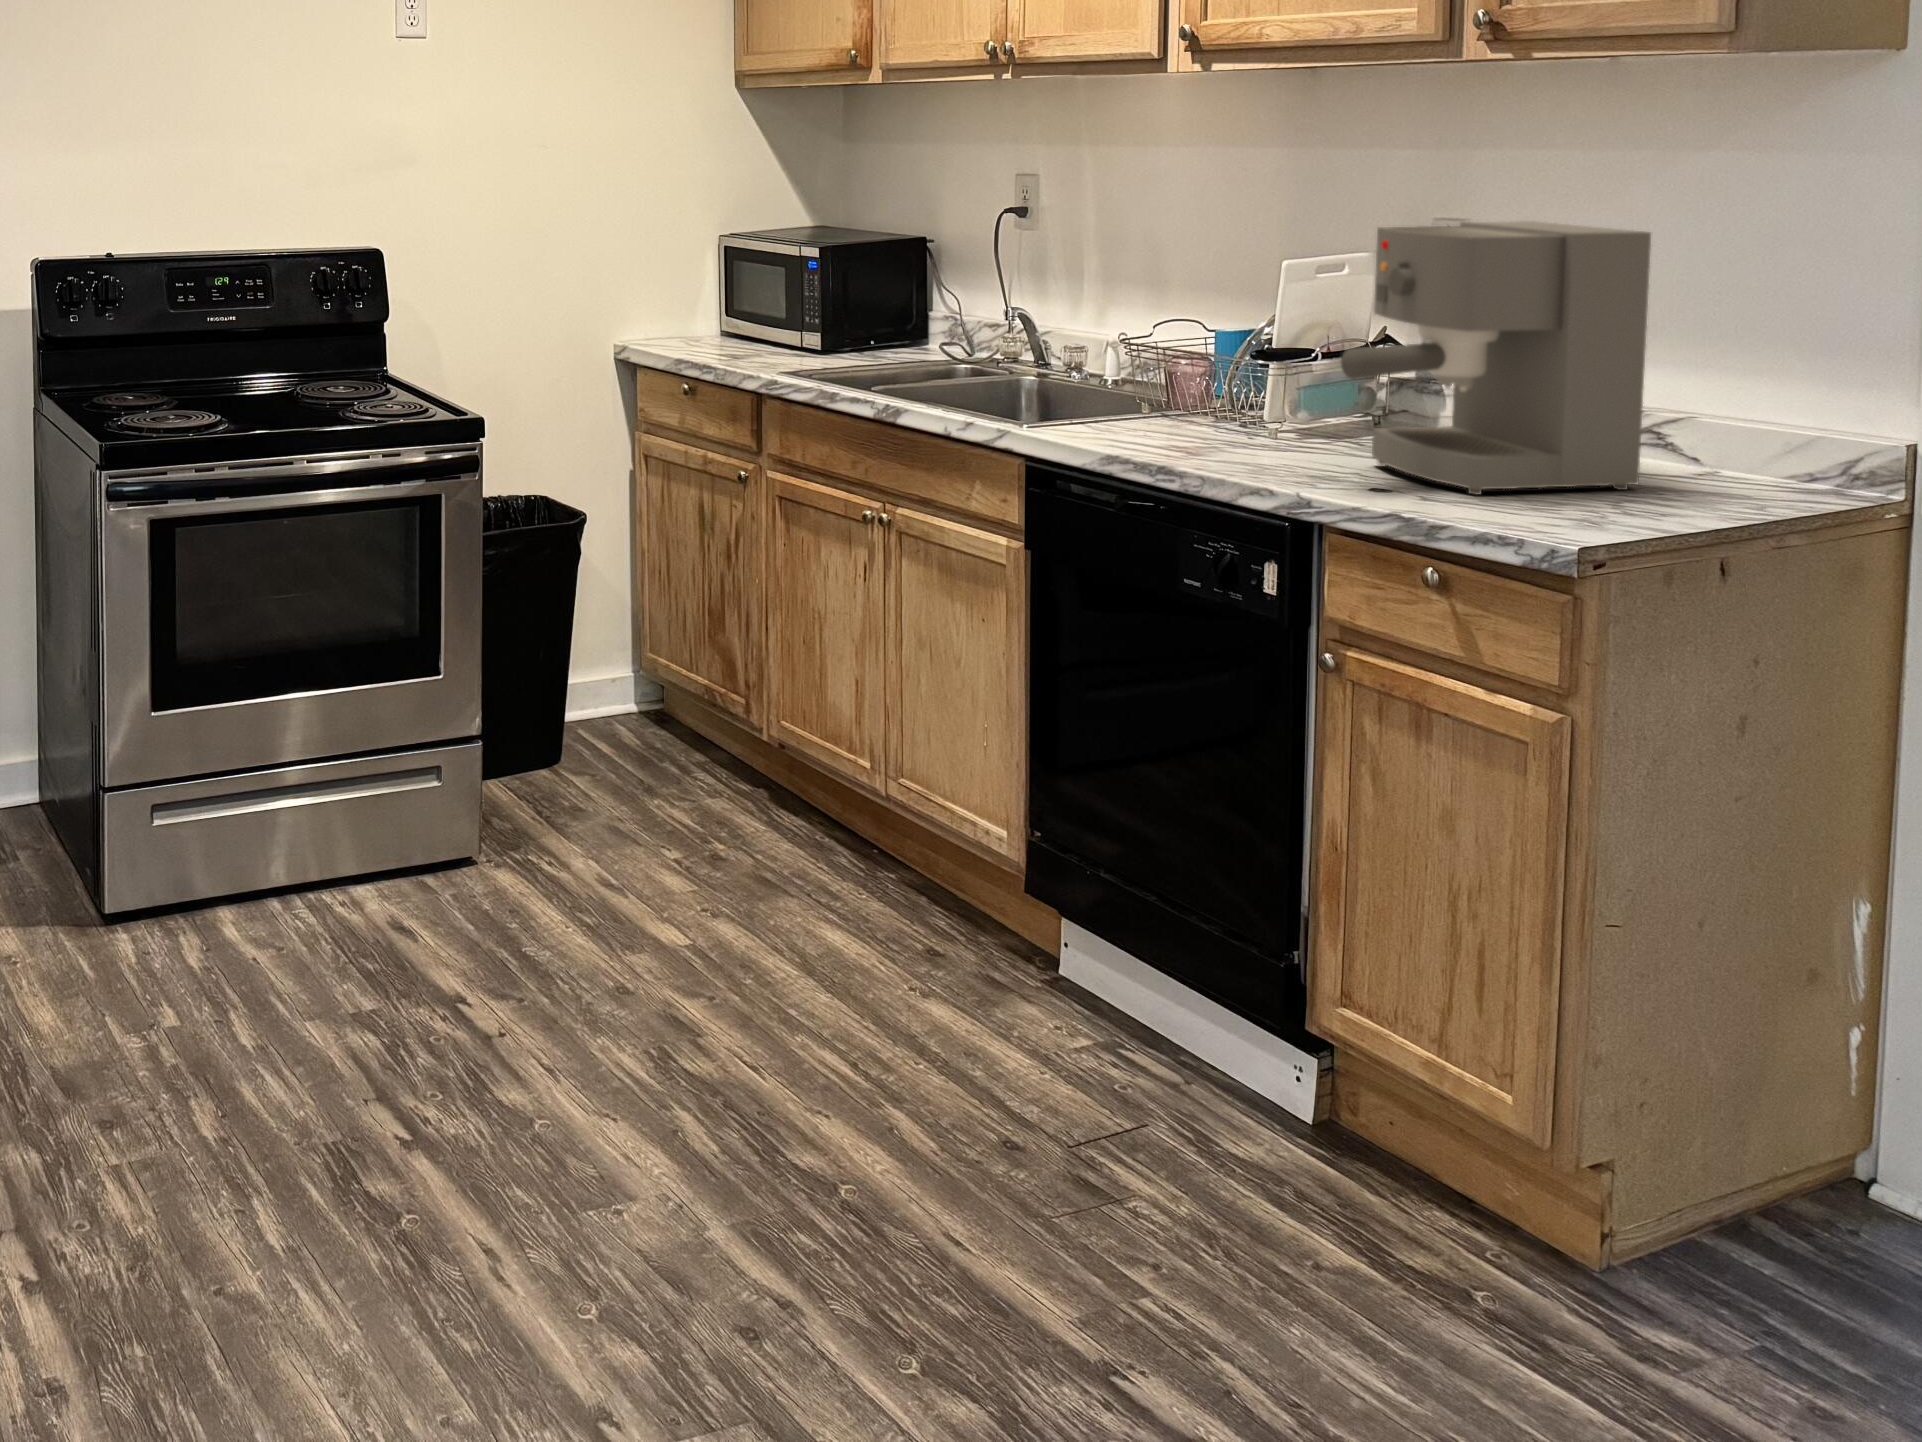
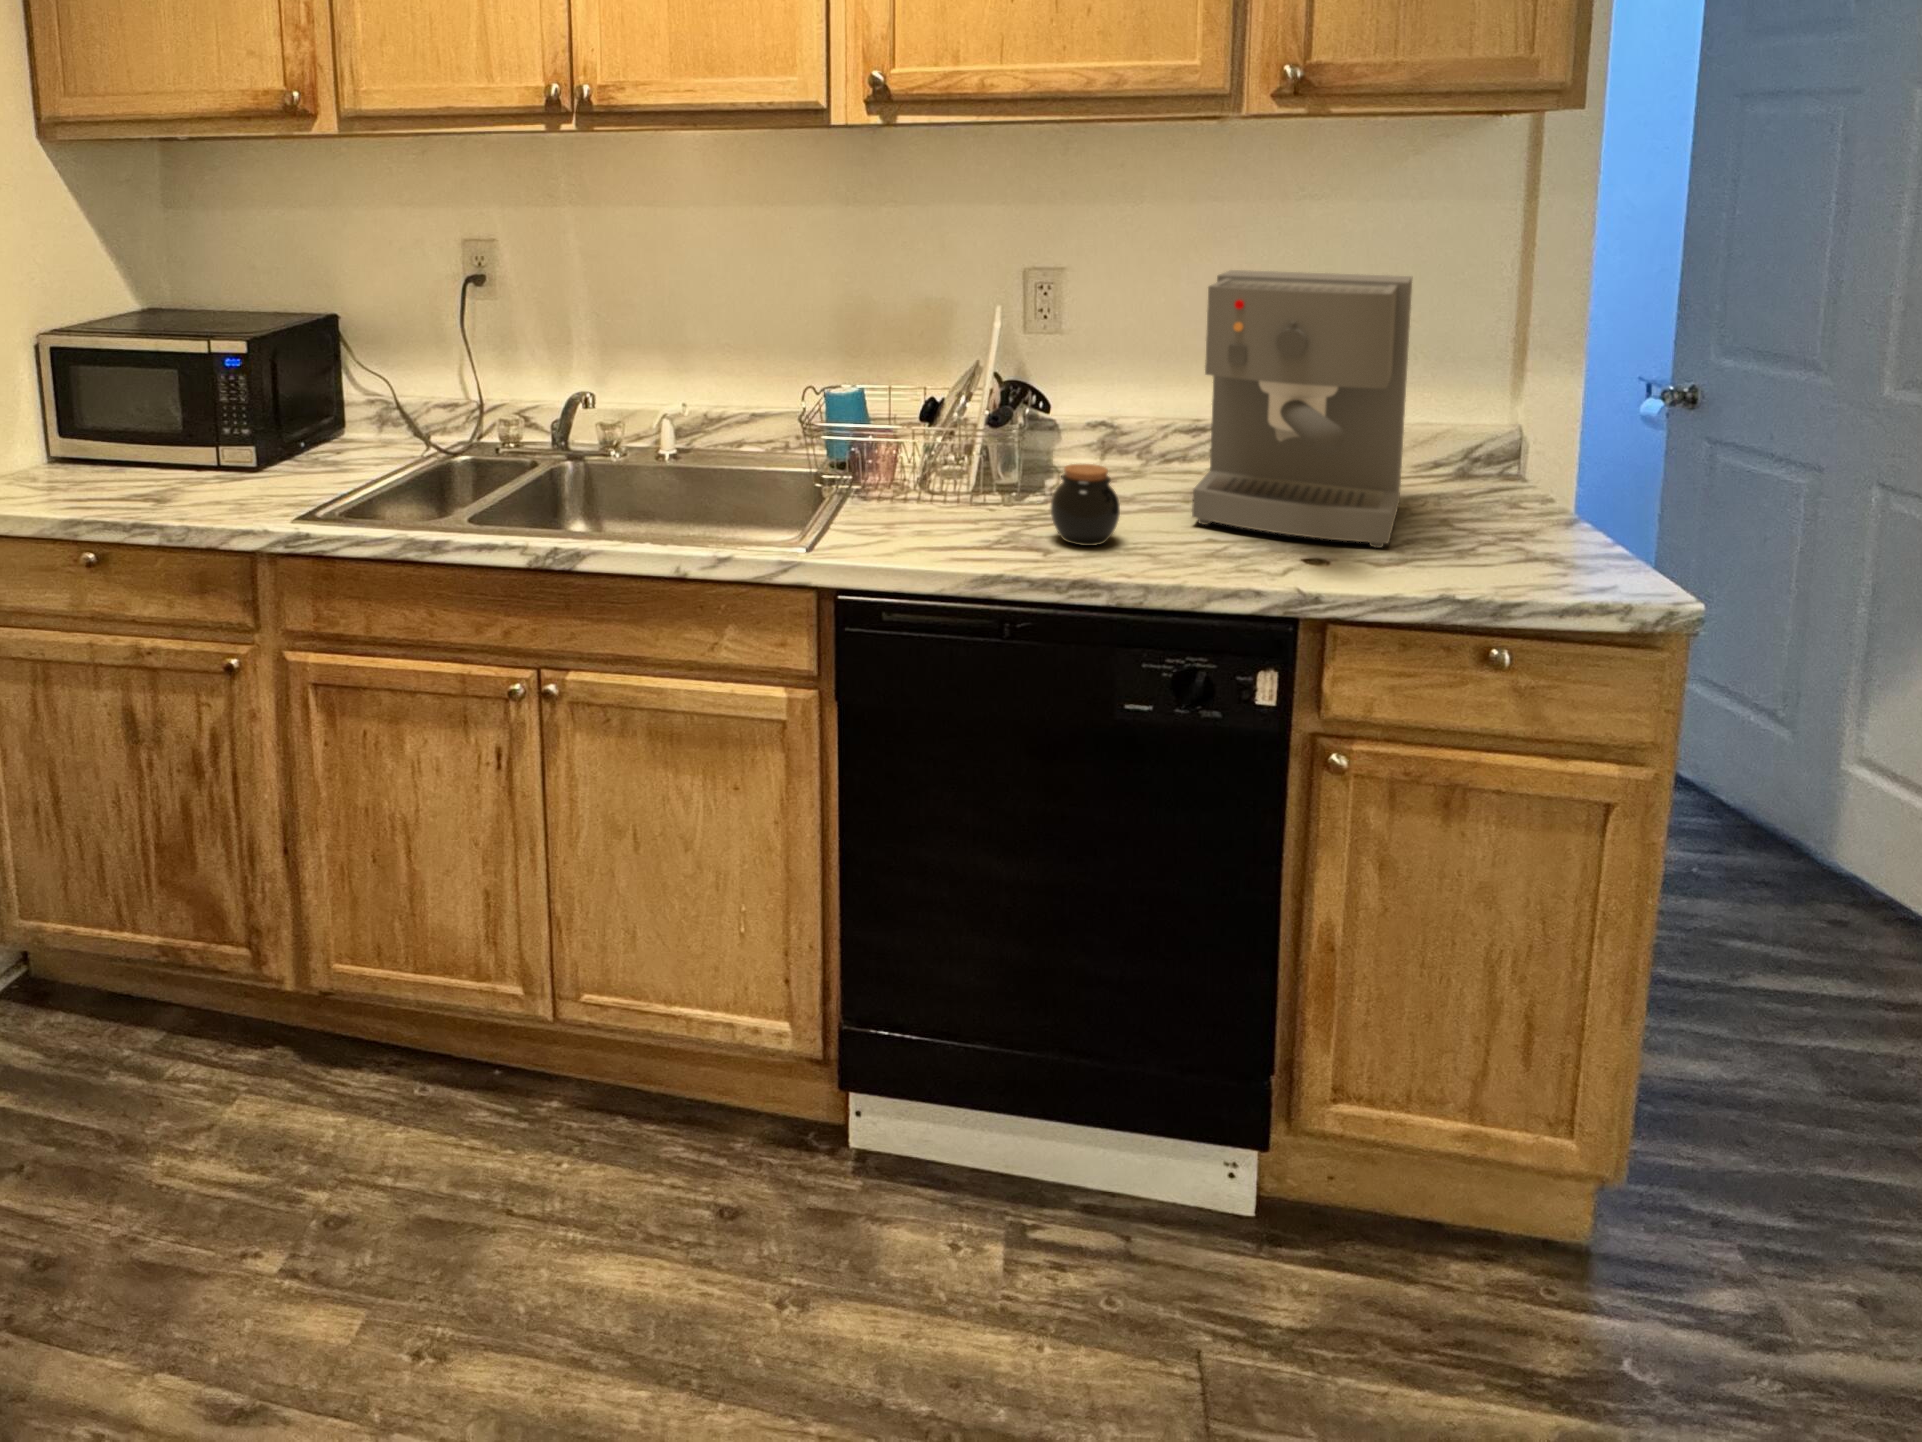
jar: none [1214,386,1280,458] -> present [1051,464,1120,546]

